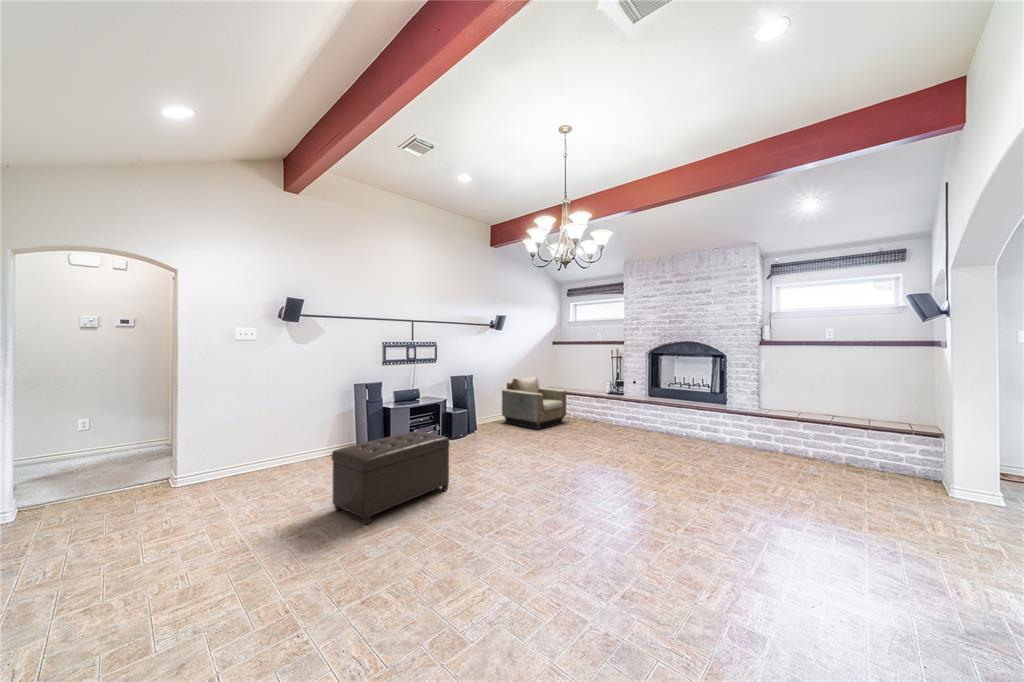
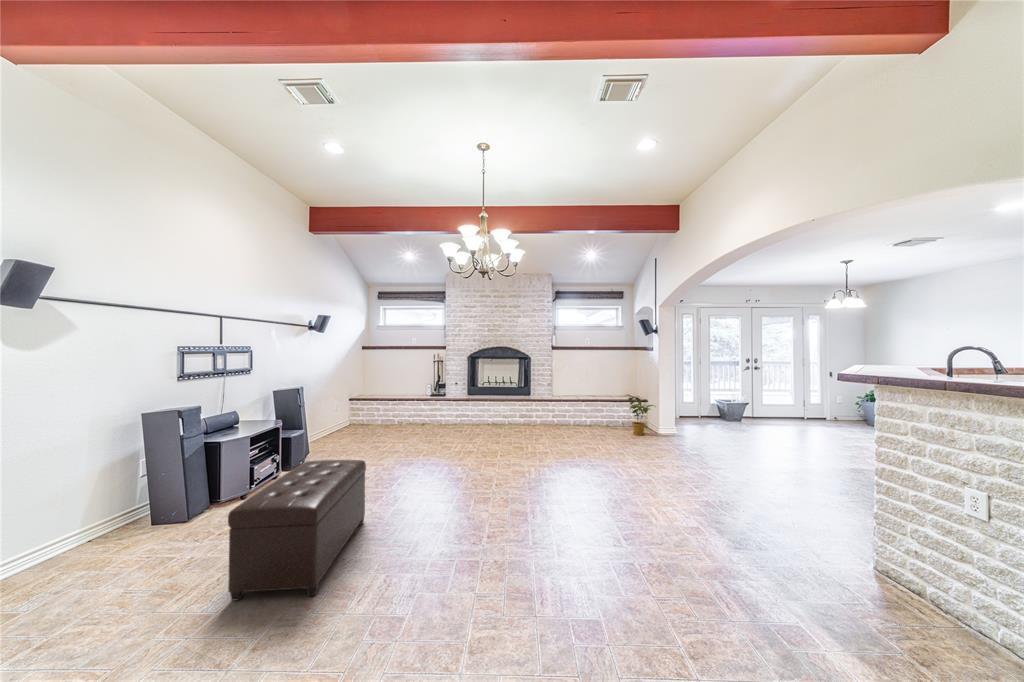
armchair: present [502,377,566,429] -> none [308,384,397,444]
house plant: none [867,417,939,487] -> present [625,394,656,435]

